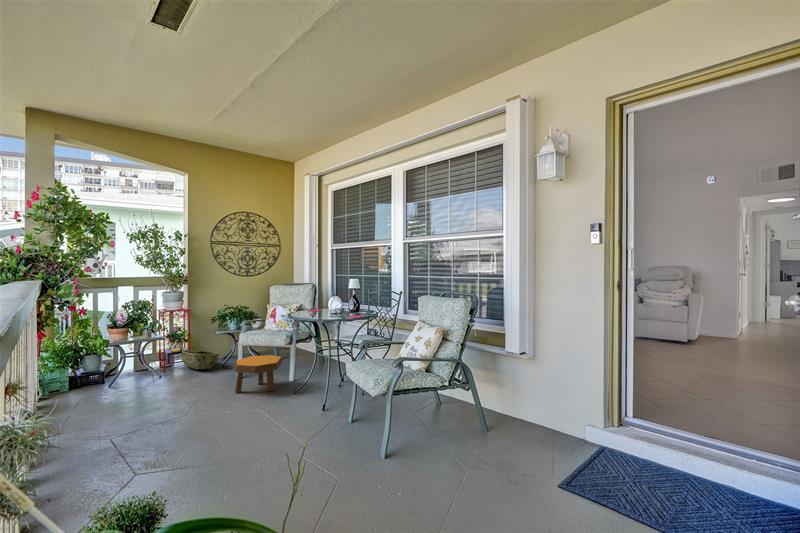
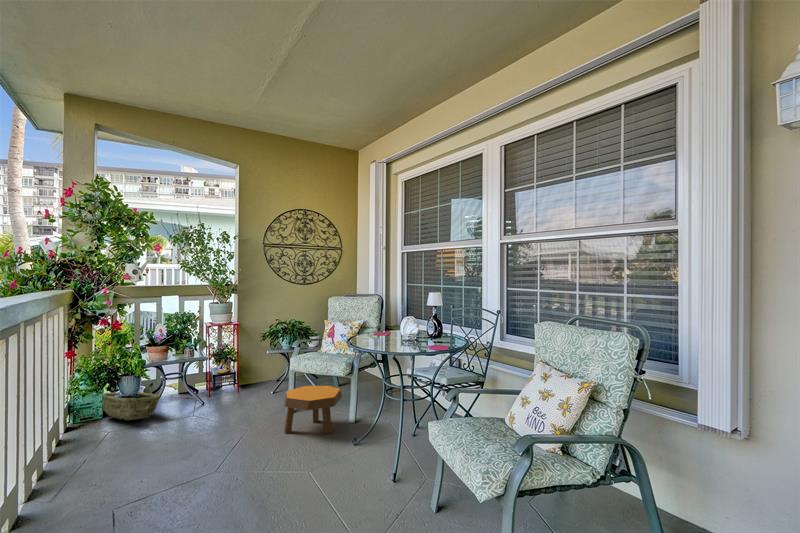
woven basket: present [182,350,219,369] -> present [102,392,160,420]

